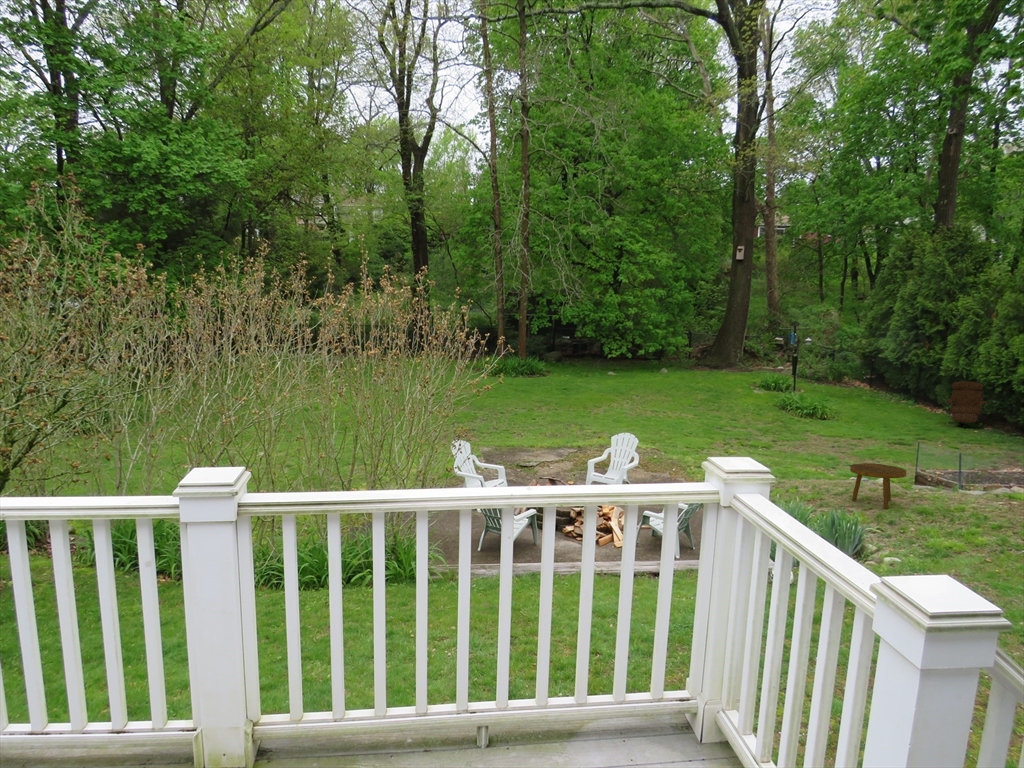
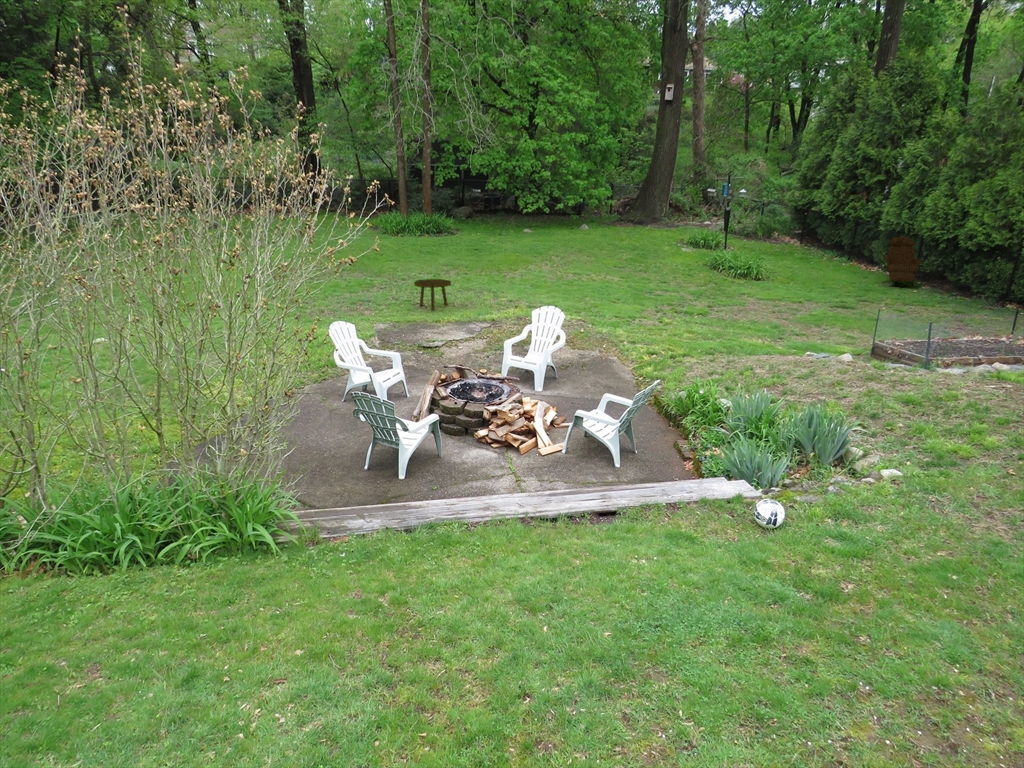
footstool: present [850,463,906,509] -> present [414,279,451,310]

